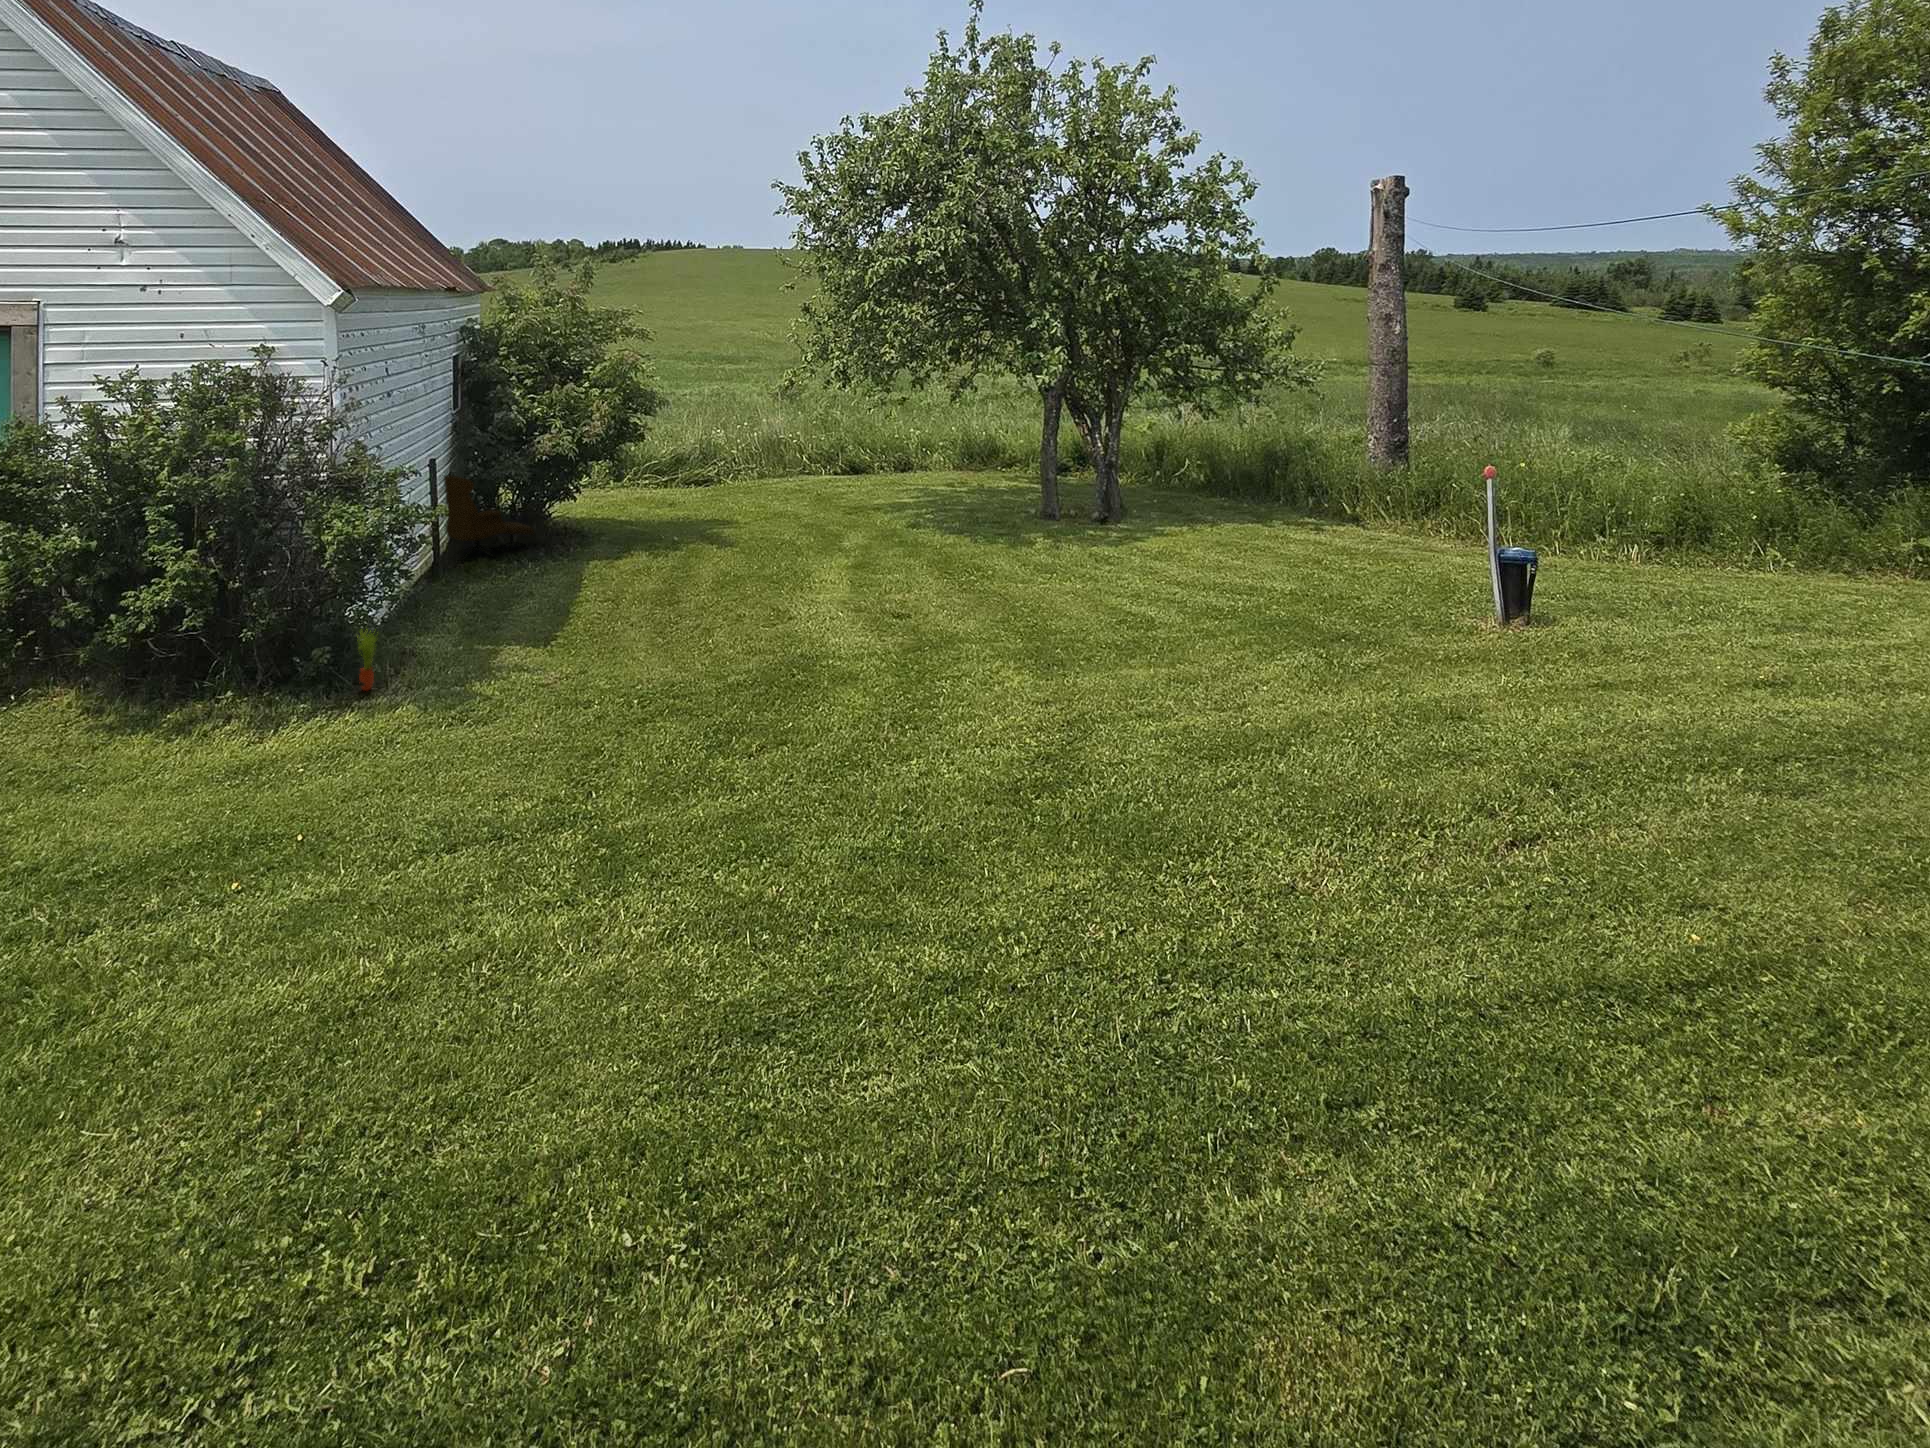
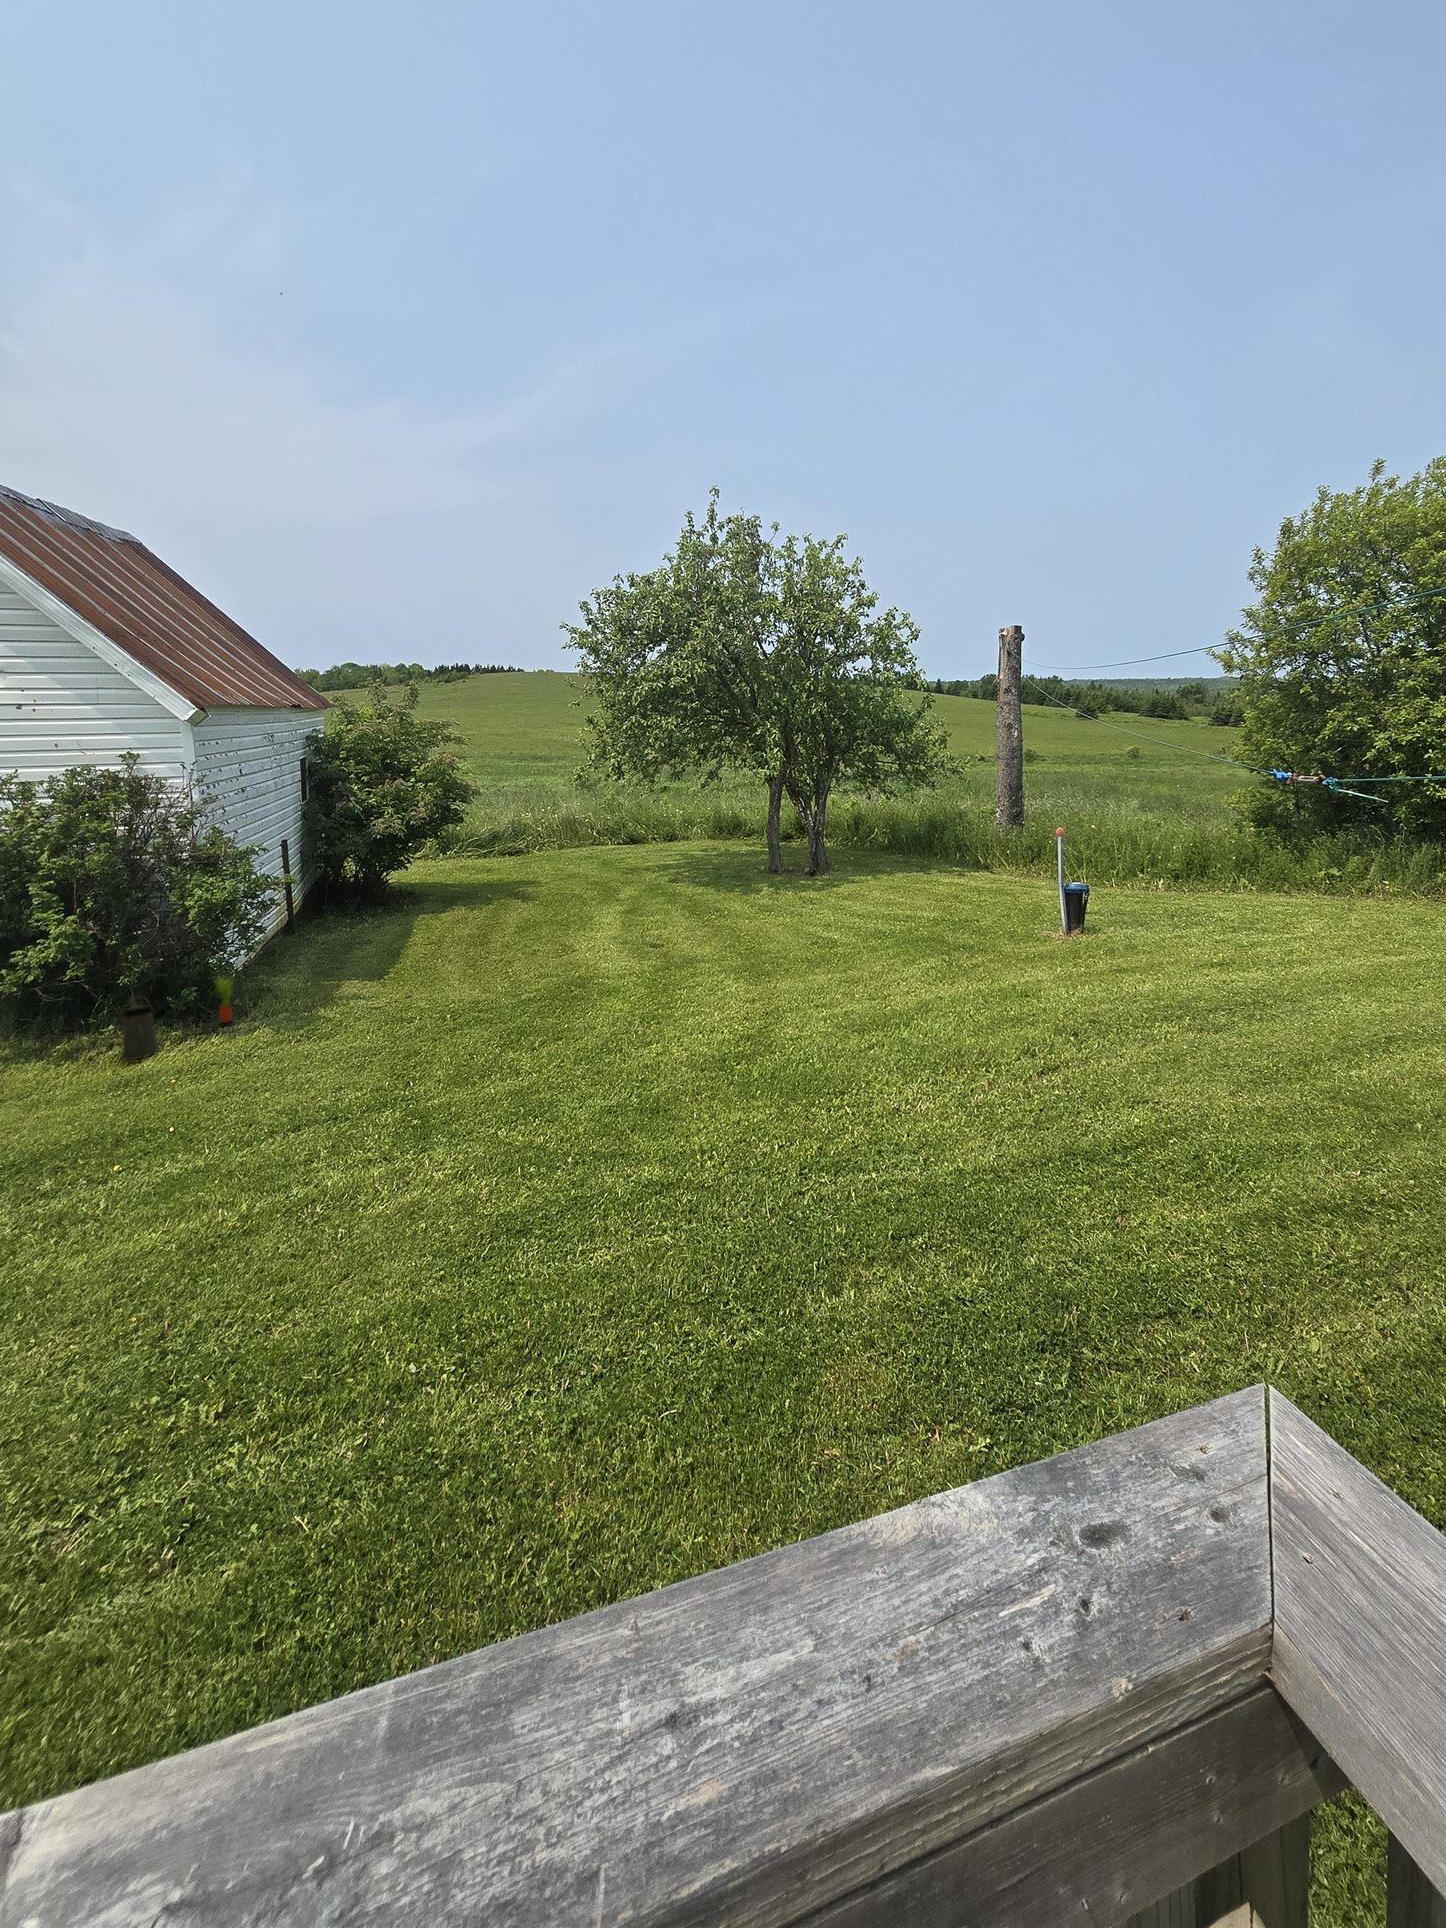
lounge chair: present [444,475,534,560] -> none [286,852,374,920]
watering can: none [247,651,290,733] -> present [121,997,159,1060]

